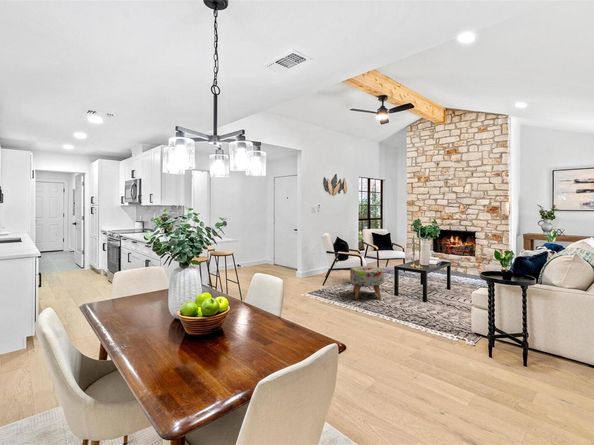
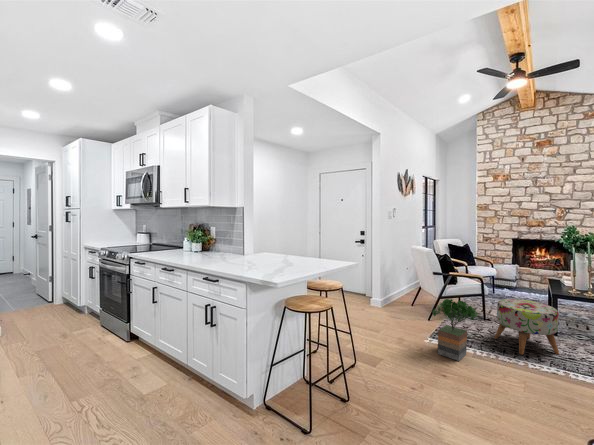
potted tree: none [300,262,327,300] -> present [433,299,478,361]

